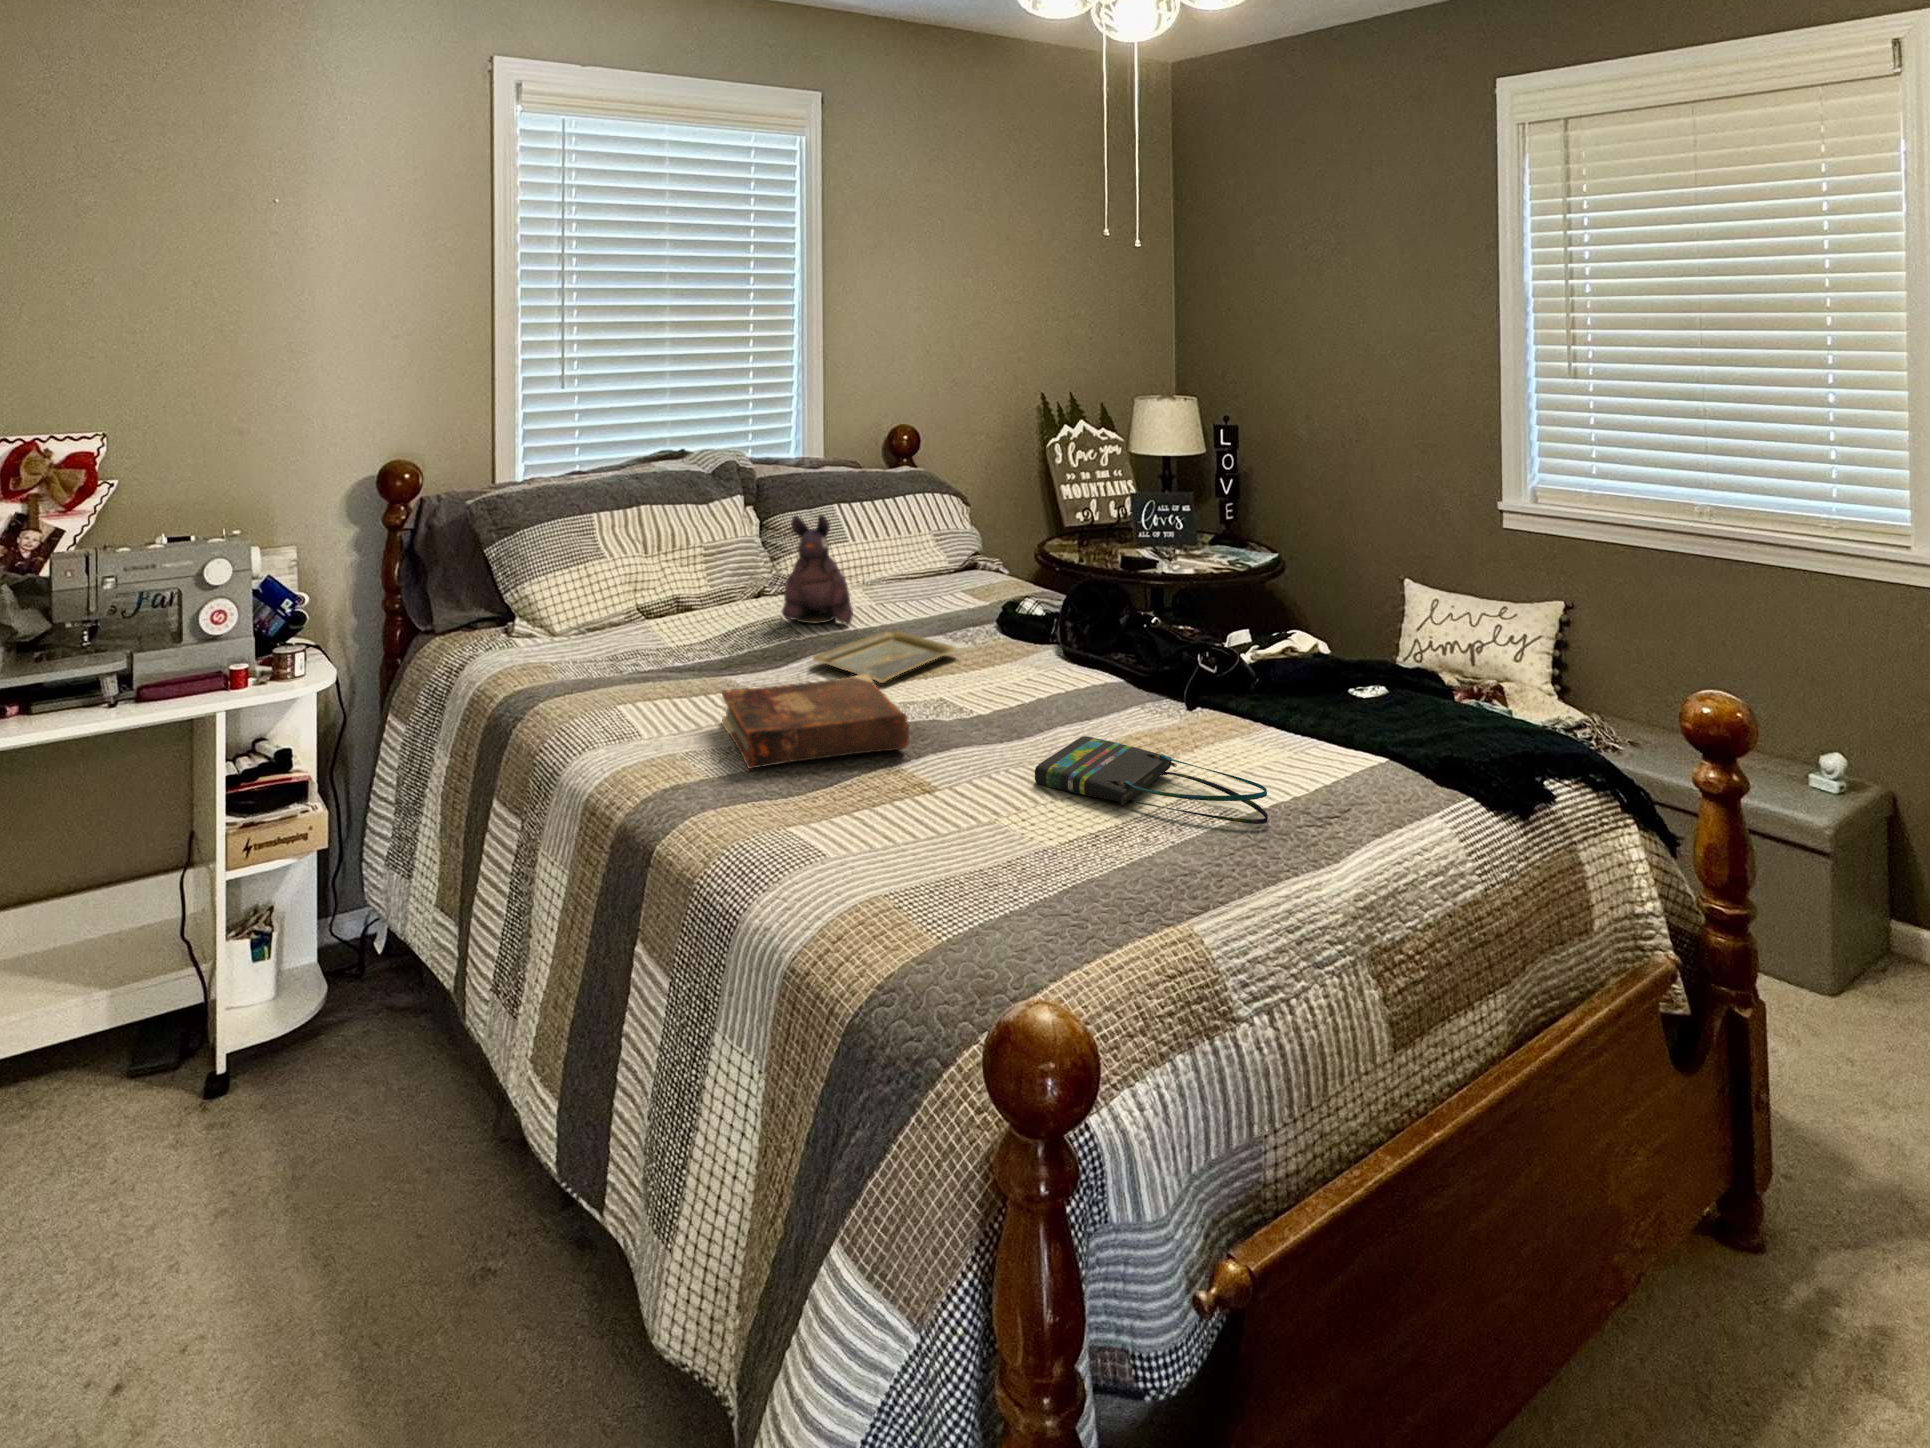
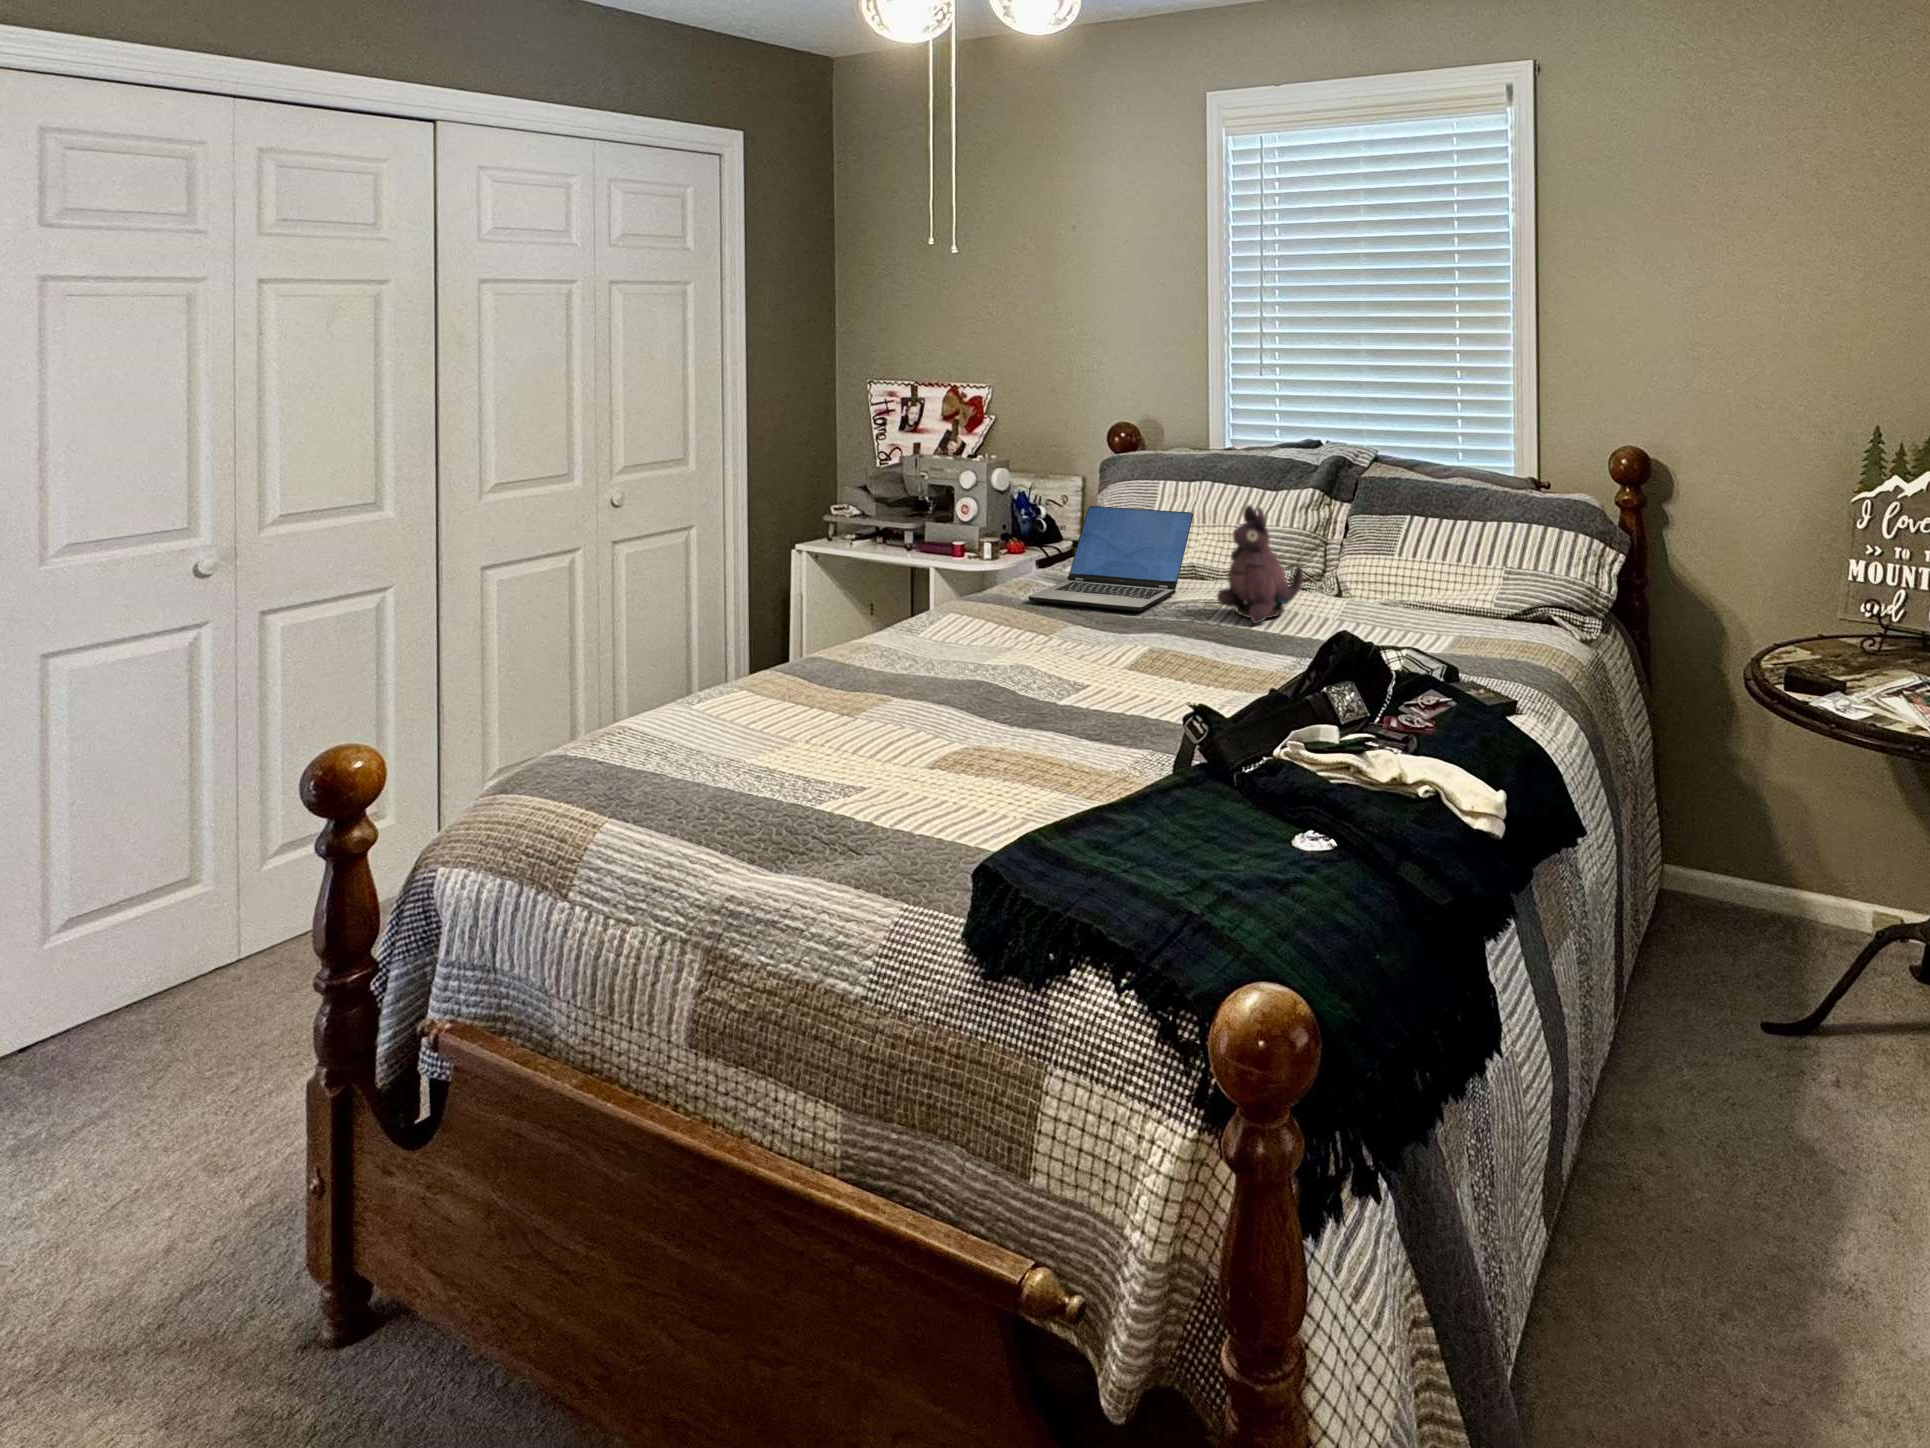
laptop: none [566,540,756,671] -> present [1028,506,1193,611]
tray: present [813,631,957,683] -> none [1092,627,1240,663]
book: present [722,674,909,769] -> none [850,611,1030,689]
tote bag: present [1035,736,1268,824] -> none [845,723,1000,827]

